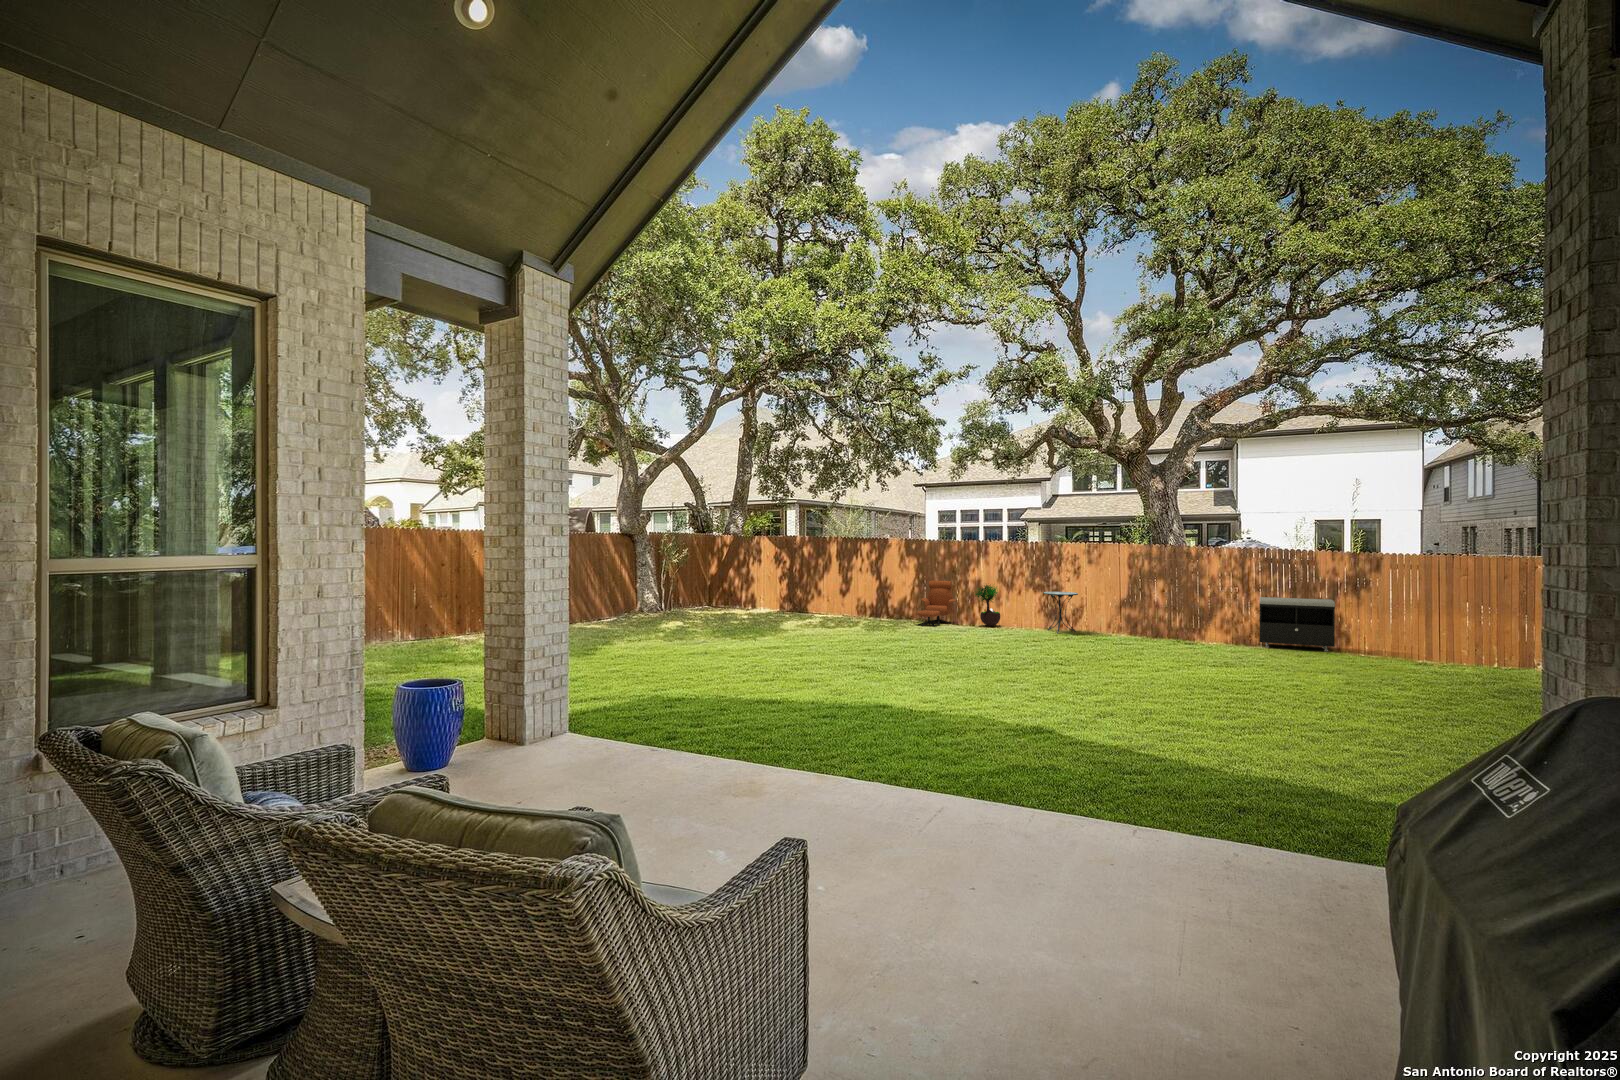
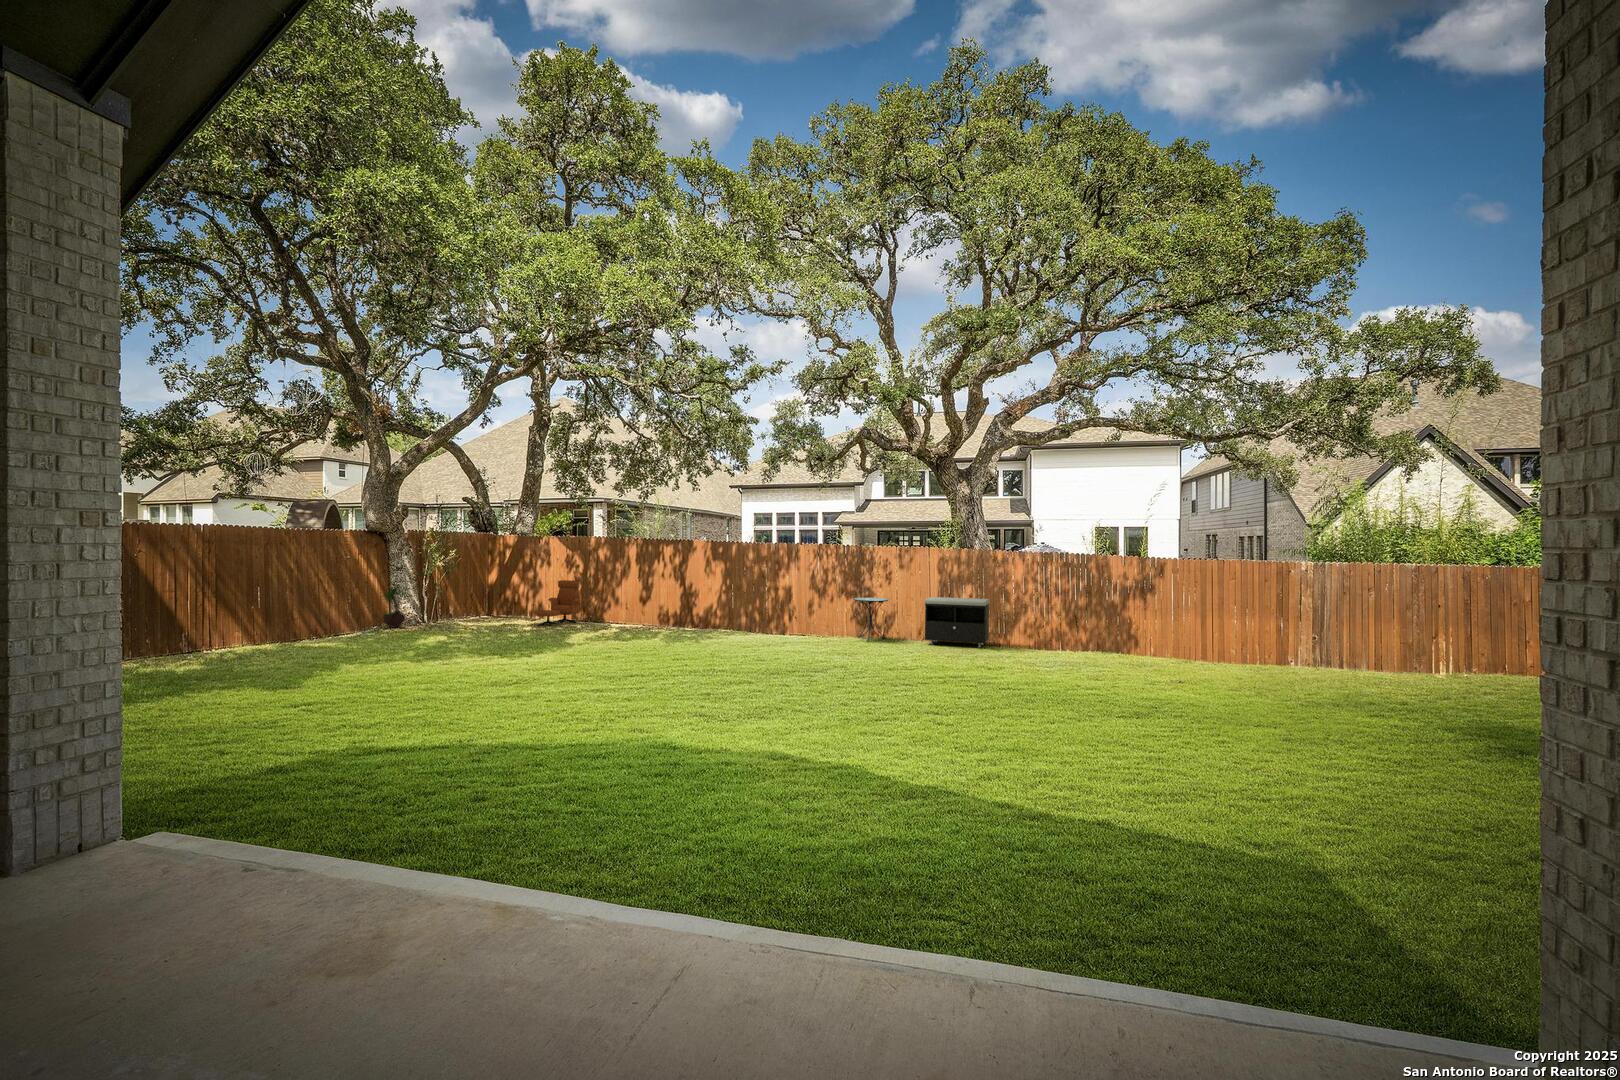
lounge chair: present [917,581,956,626] -> present [536,580,583,626]
potted tree: present [976,585,1000,626] -> present [383,584,407,628]
storage bench: present [1260,597,1335,651] -> present [925,597,989,647]

